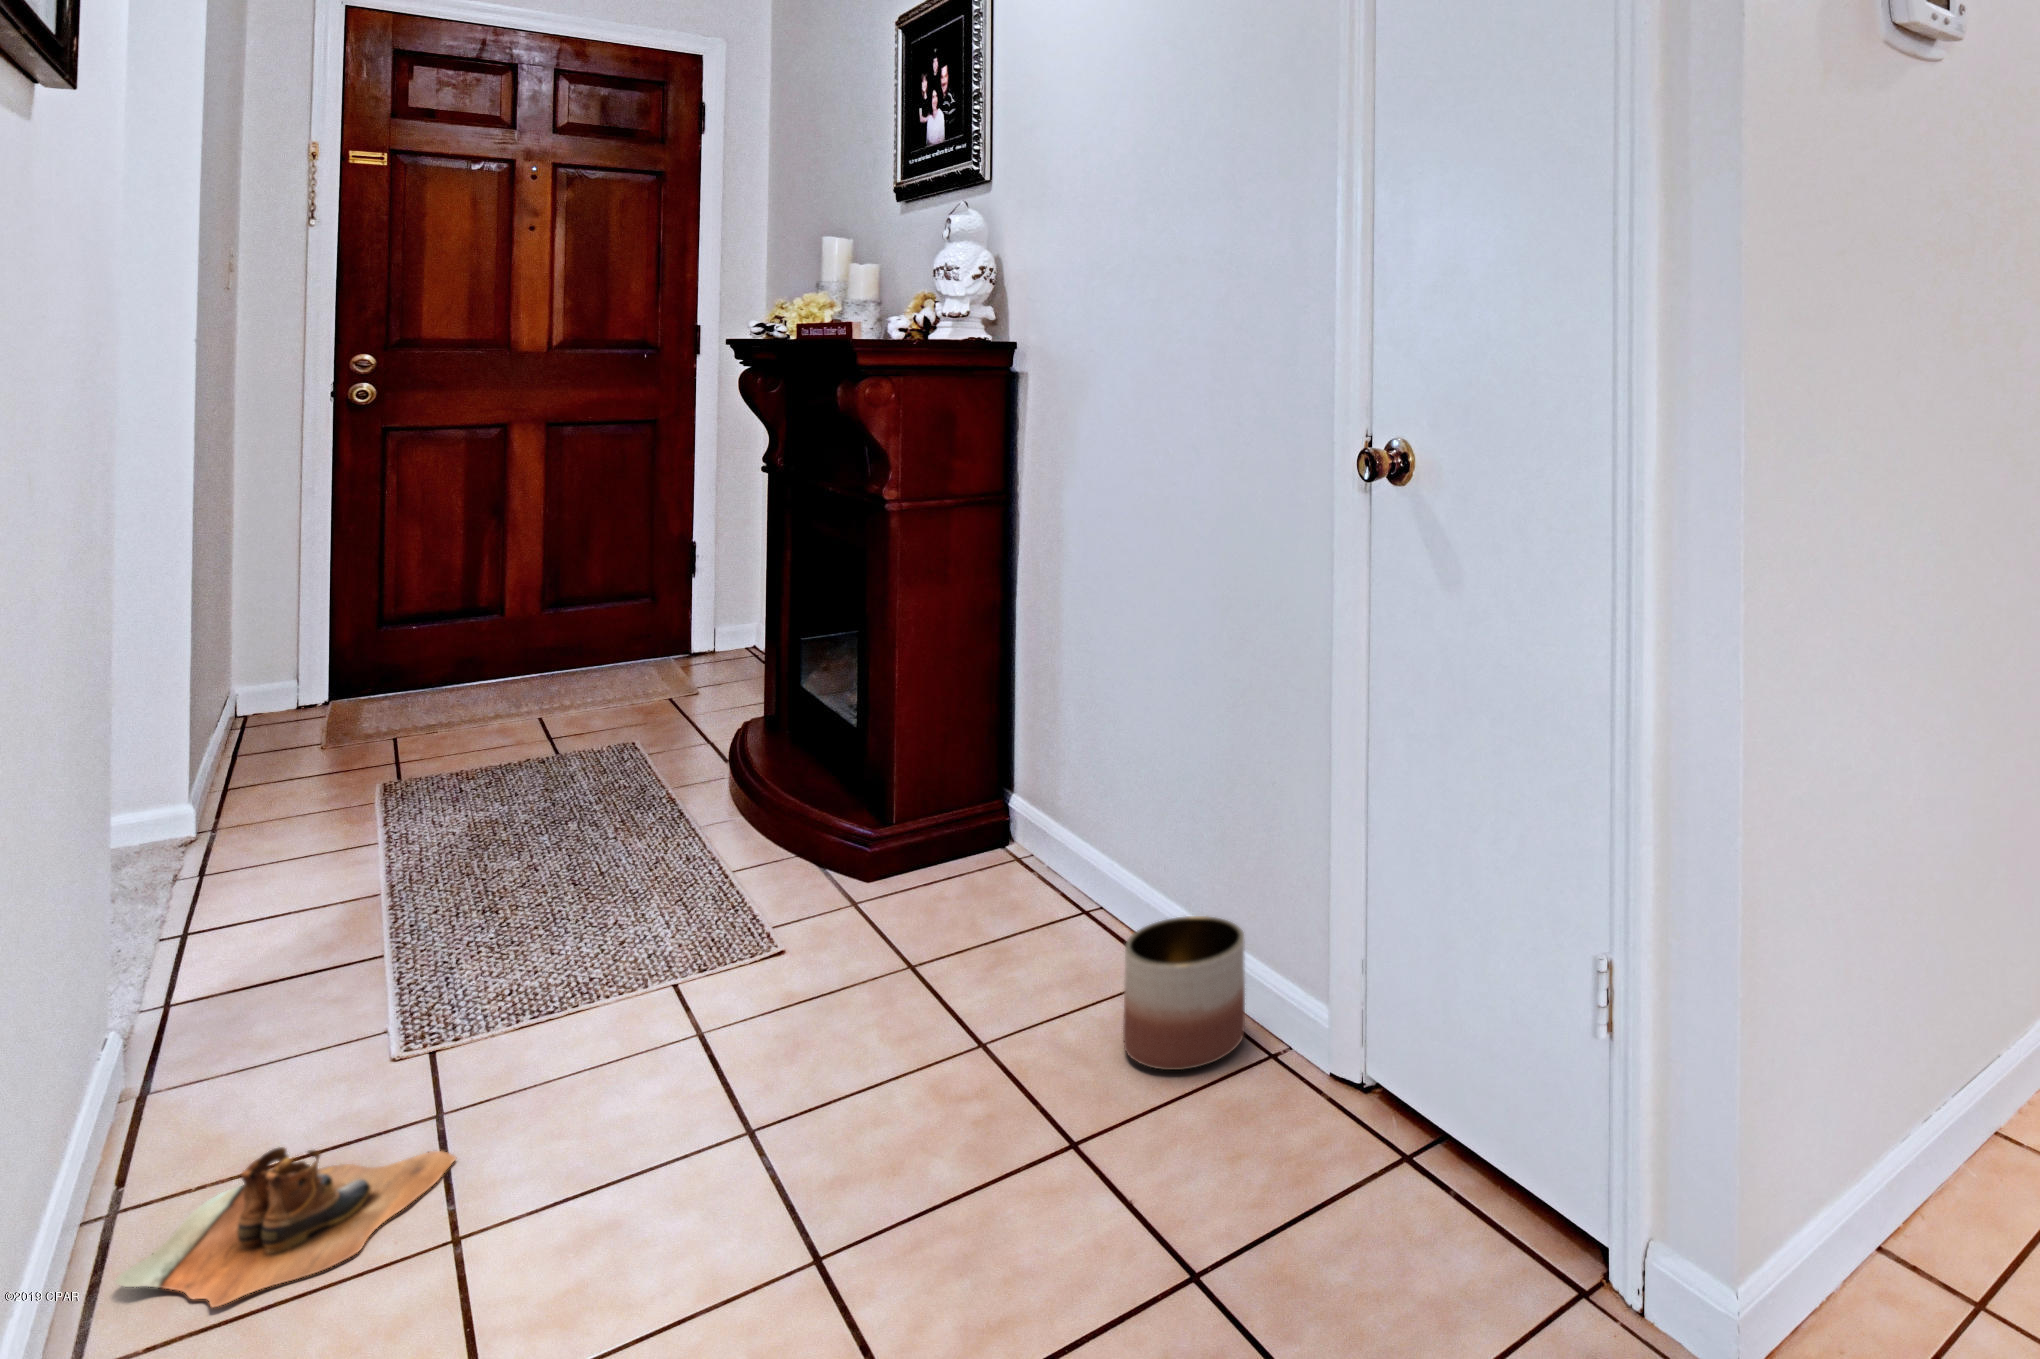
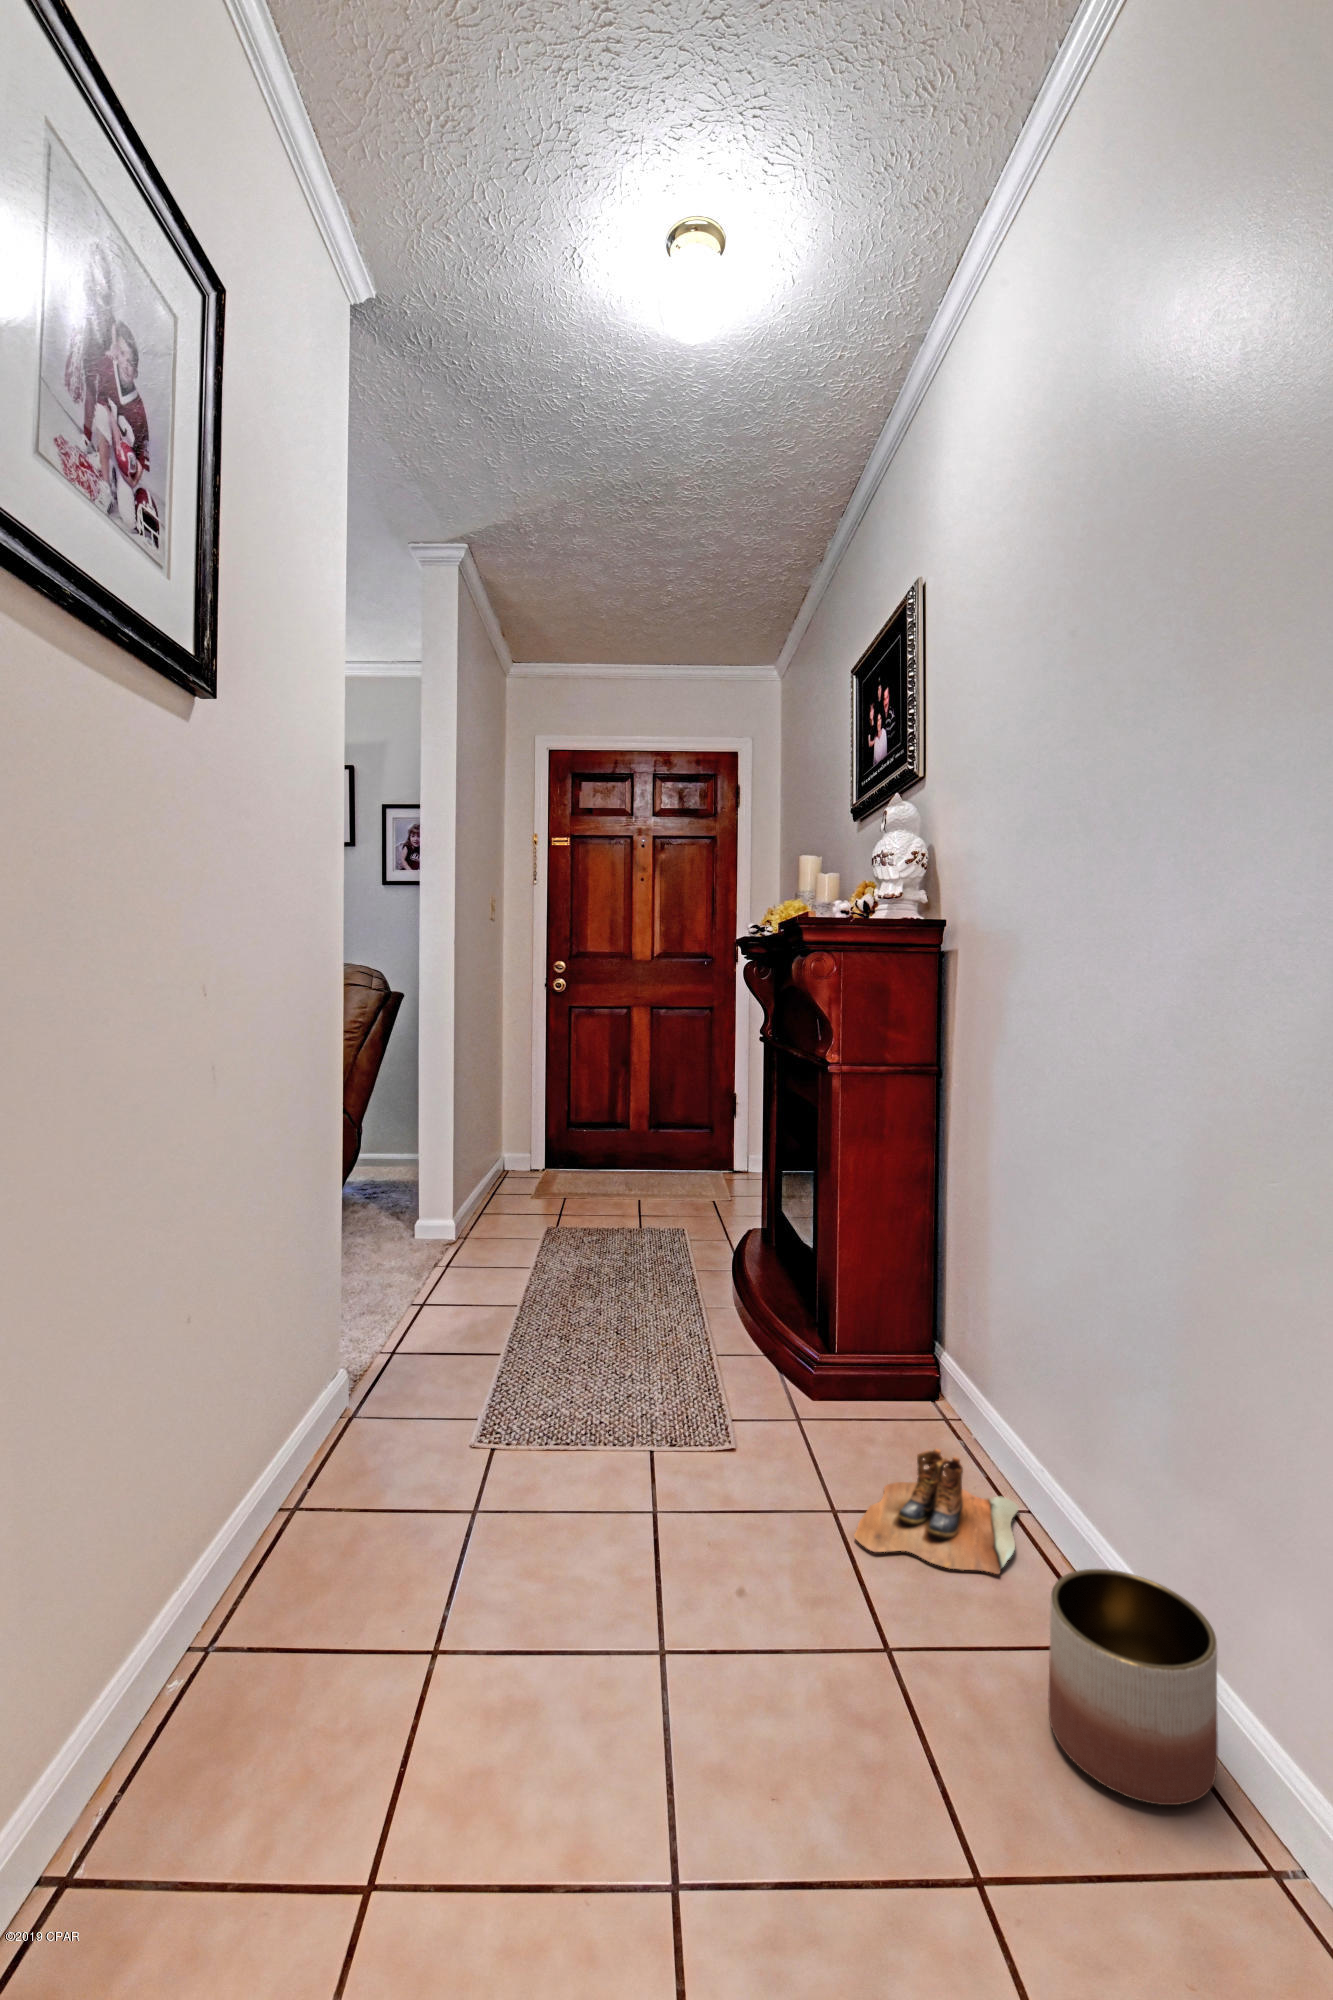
boots: present [115,1147,456,1307] -> present [854,1449,1019,1574]

